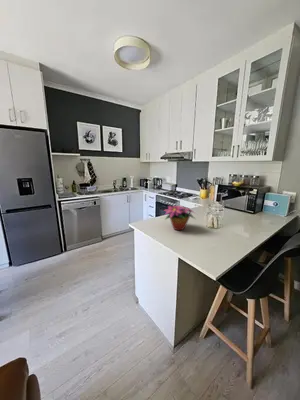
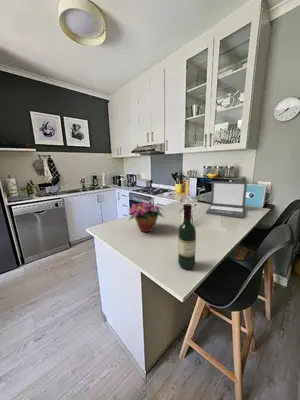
laptop: none [230,189,271,225] -> present [206,181,247,218]
wine bottle: none [209,209,225,260] -> present [178,204,196,269]

